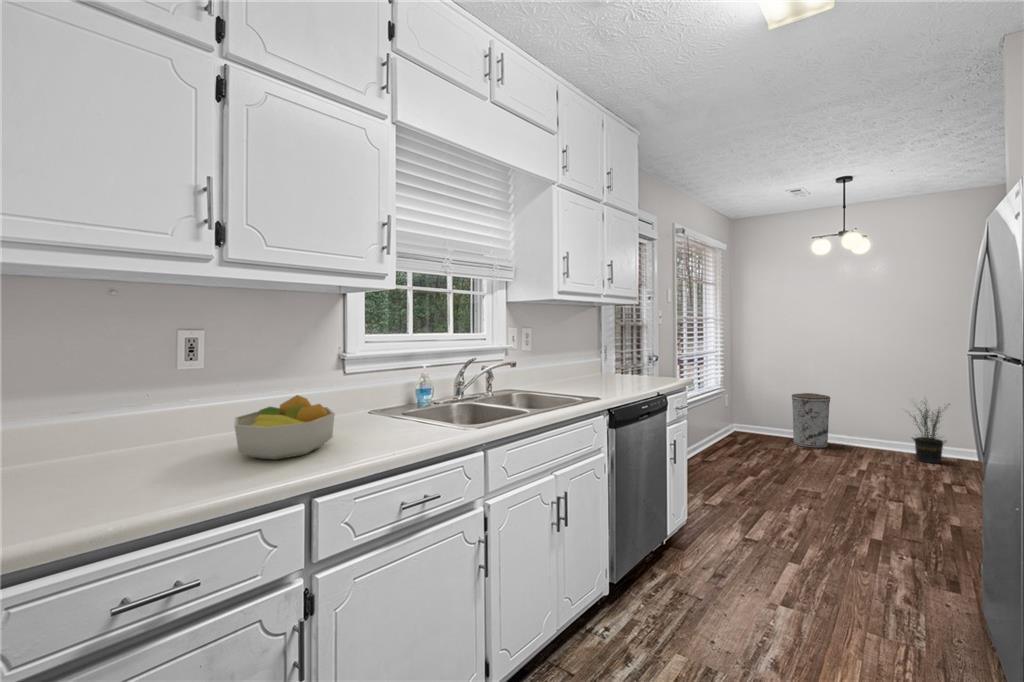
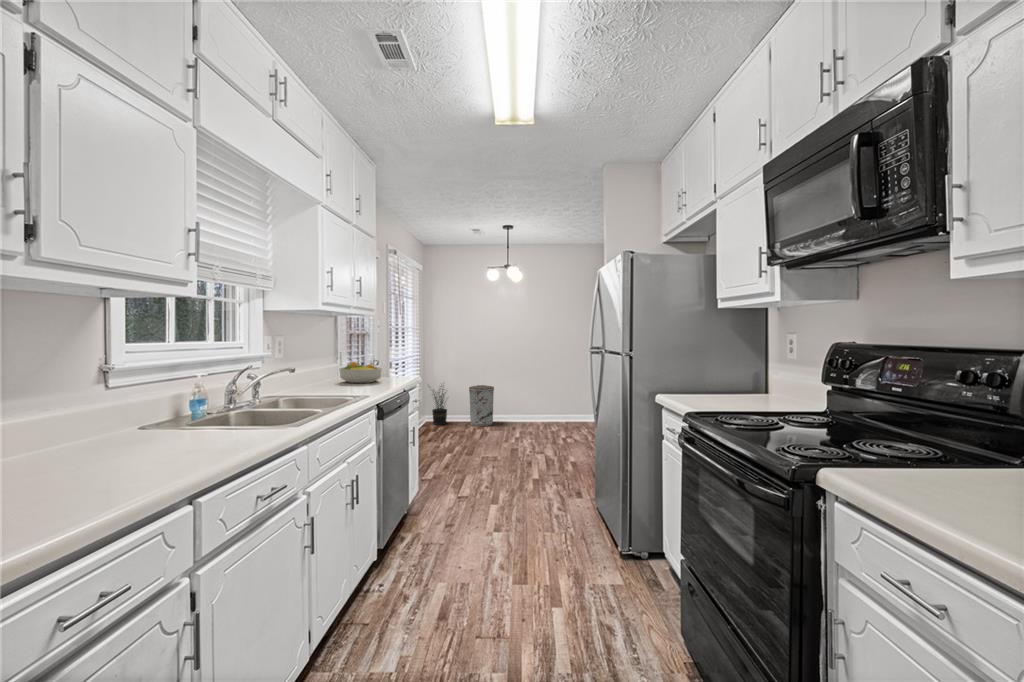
fruit bowl: present [234,395,335,460] -> present [339,362,382,383]
potted plant: present [912,401,946,463] -> present [429,386,447,425]

